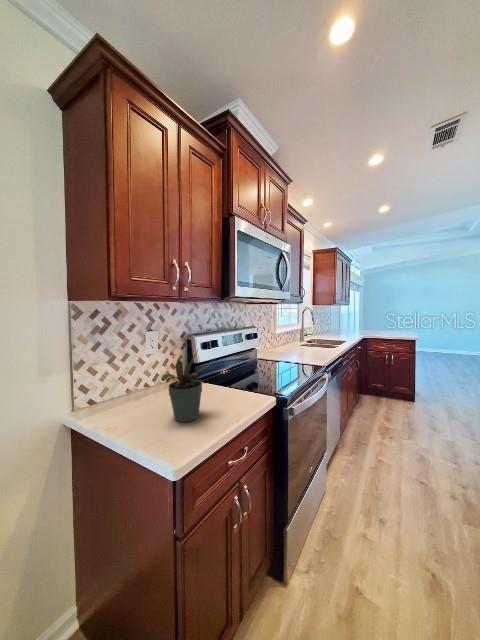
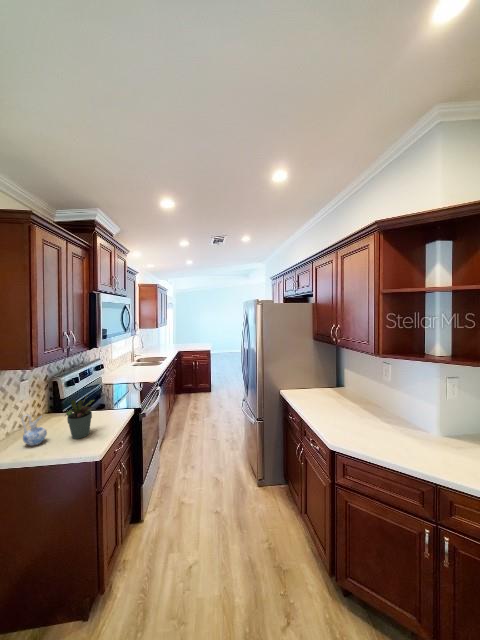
ceramic pitcher: none [122,369,151,414] -> present [21,415,47,446]

